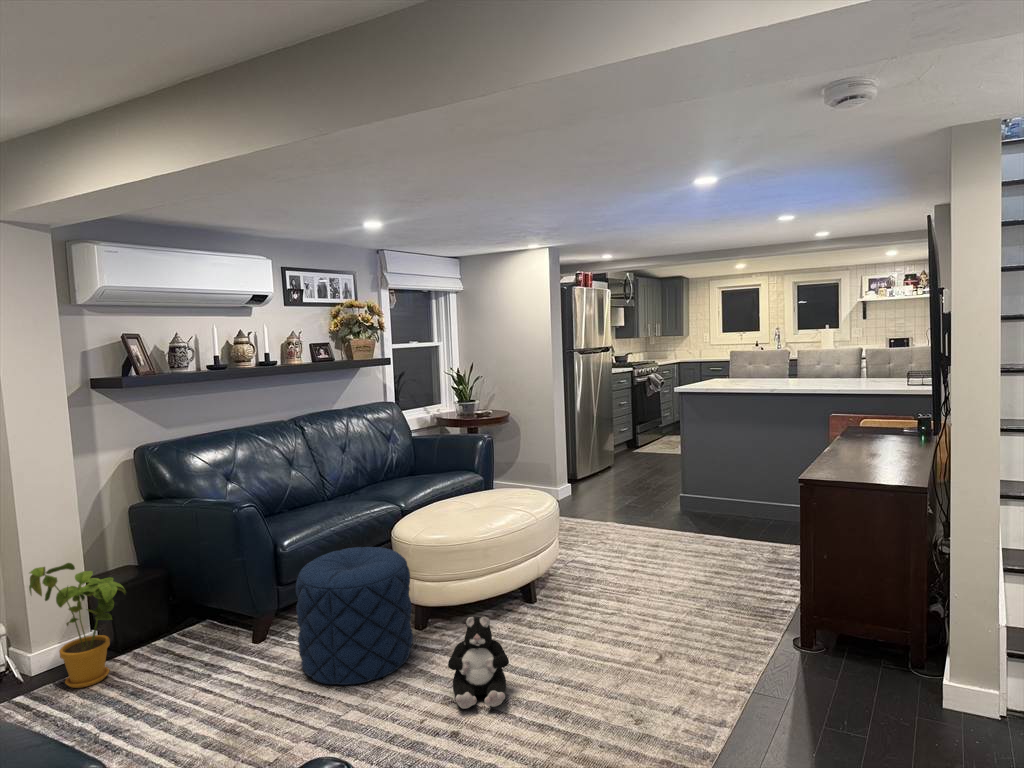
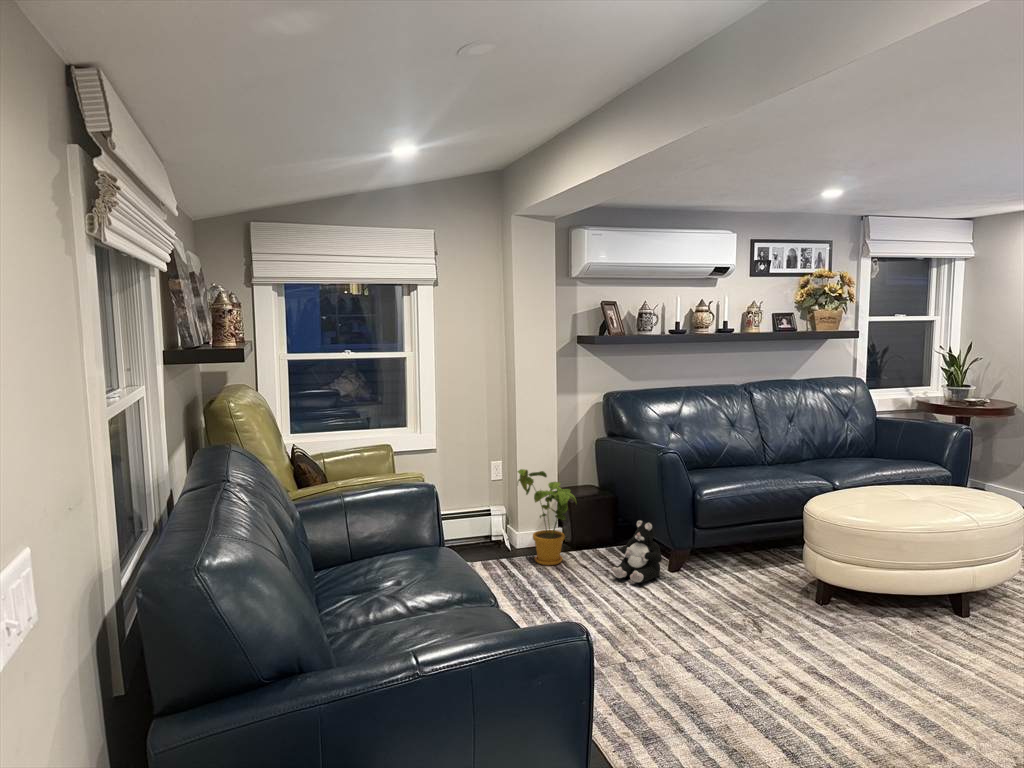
pouf: present [296,547,413,685] -> none [694,508,805,631]
plush toy: present [448,615,509,709] -> present [612,520,662,583]

